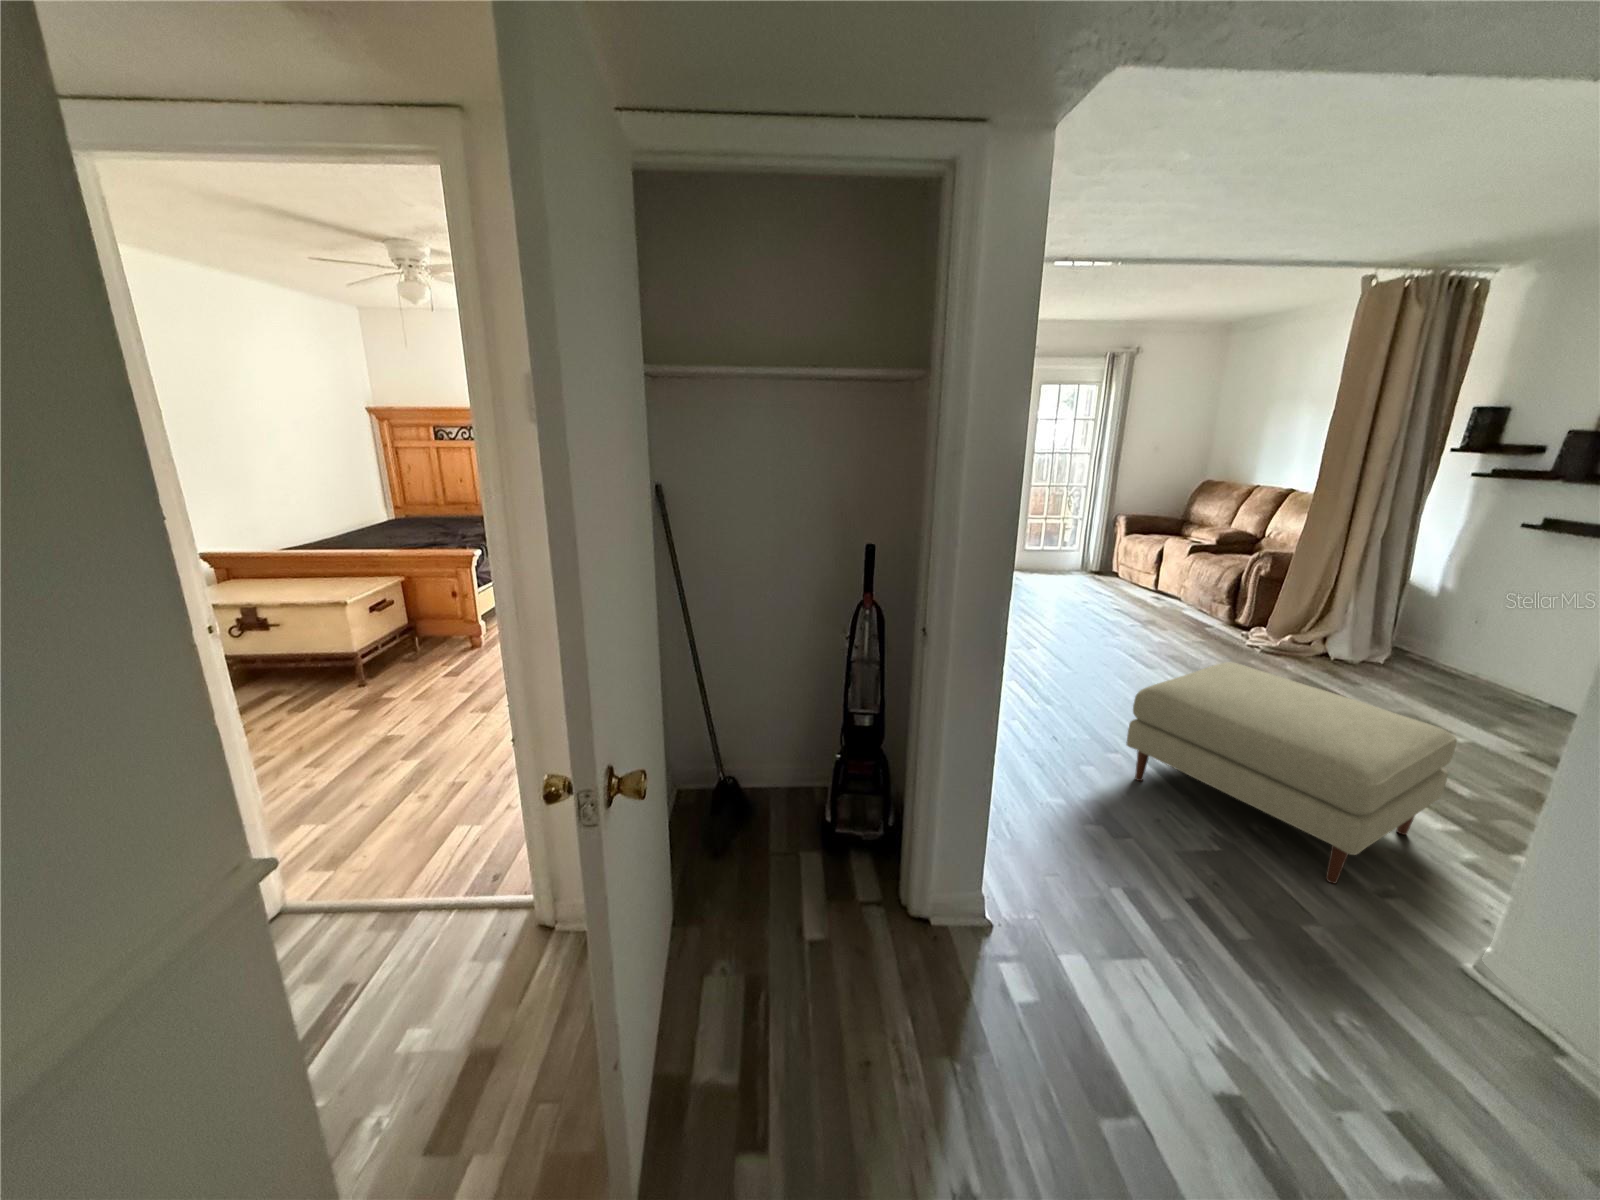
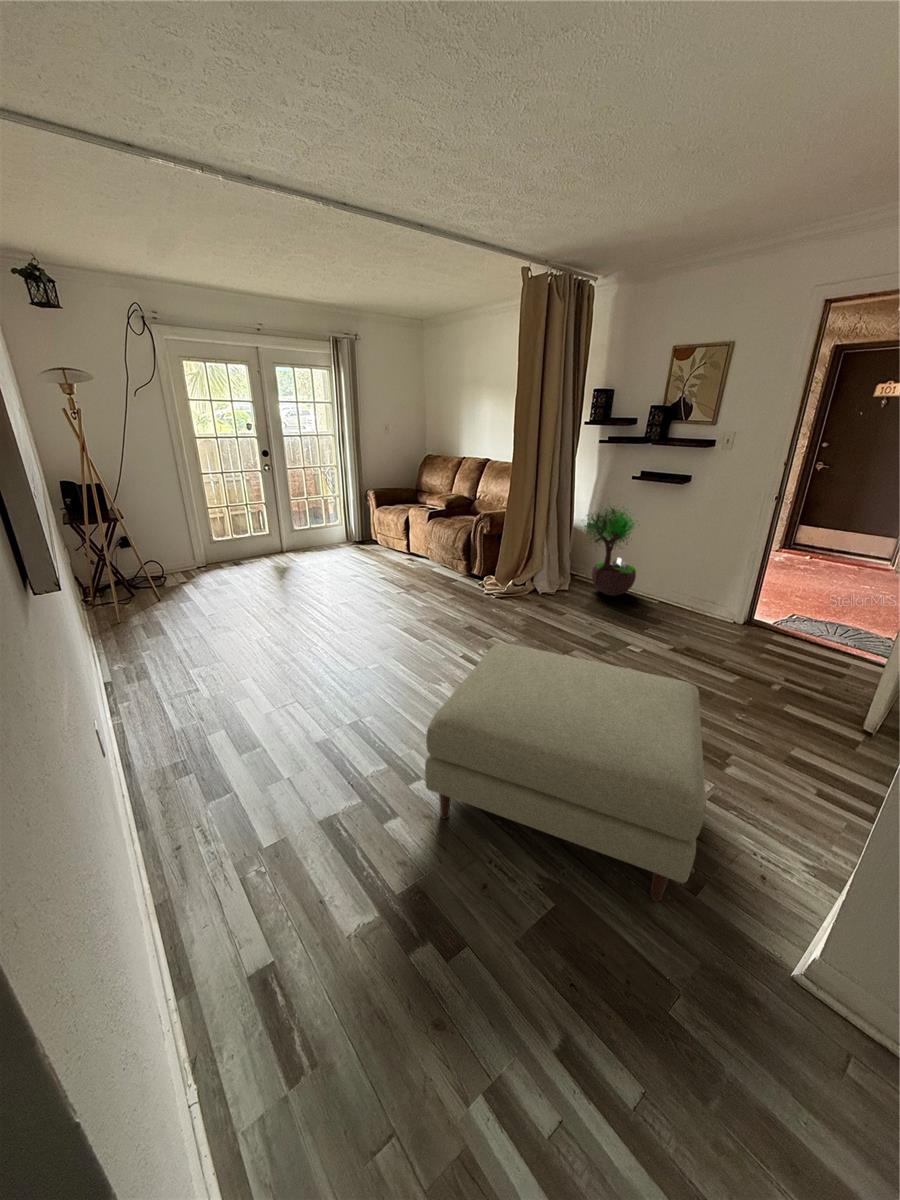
potted tree: none [1407,548,1516,683] -> present [582,505,636,596]

